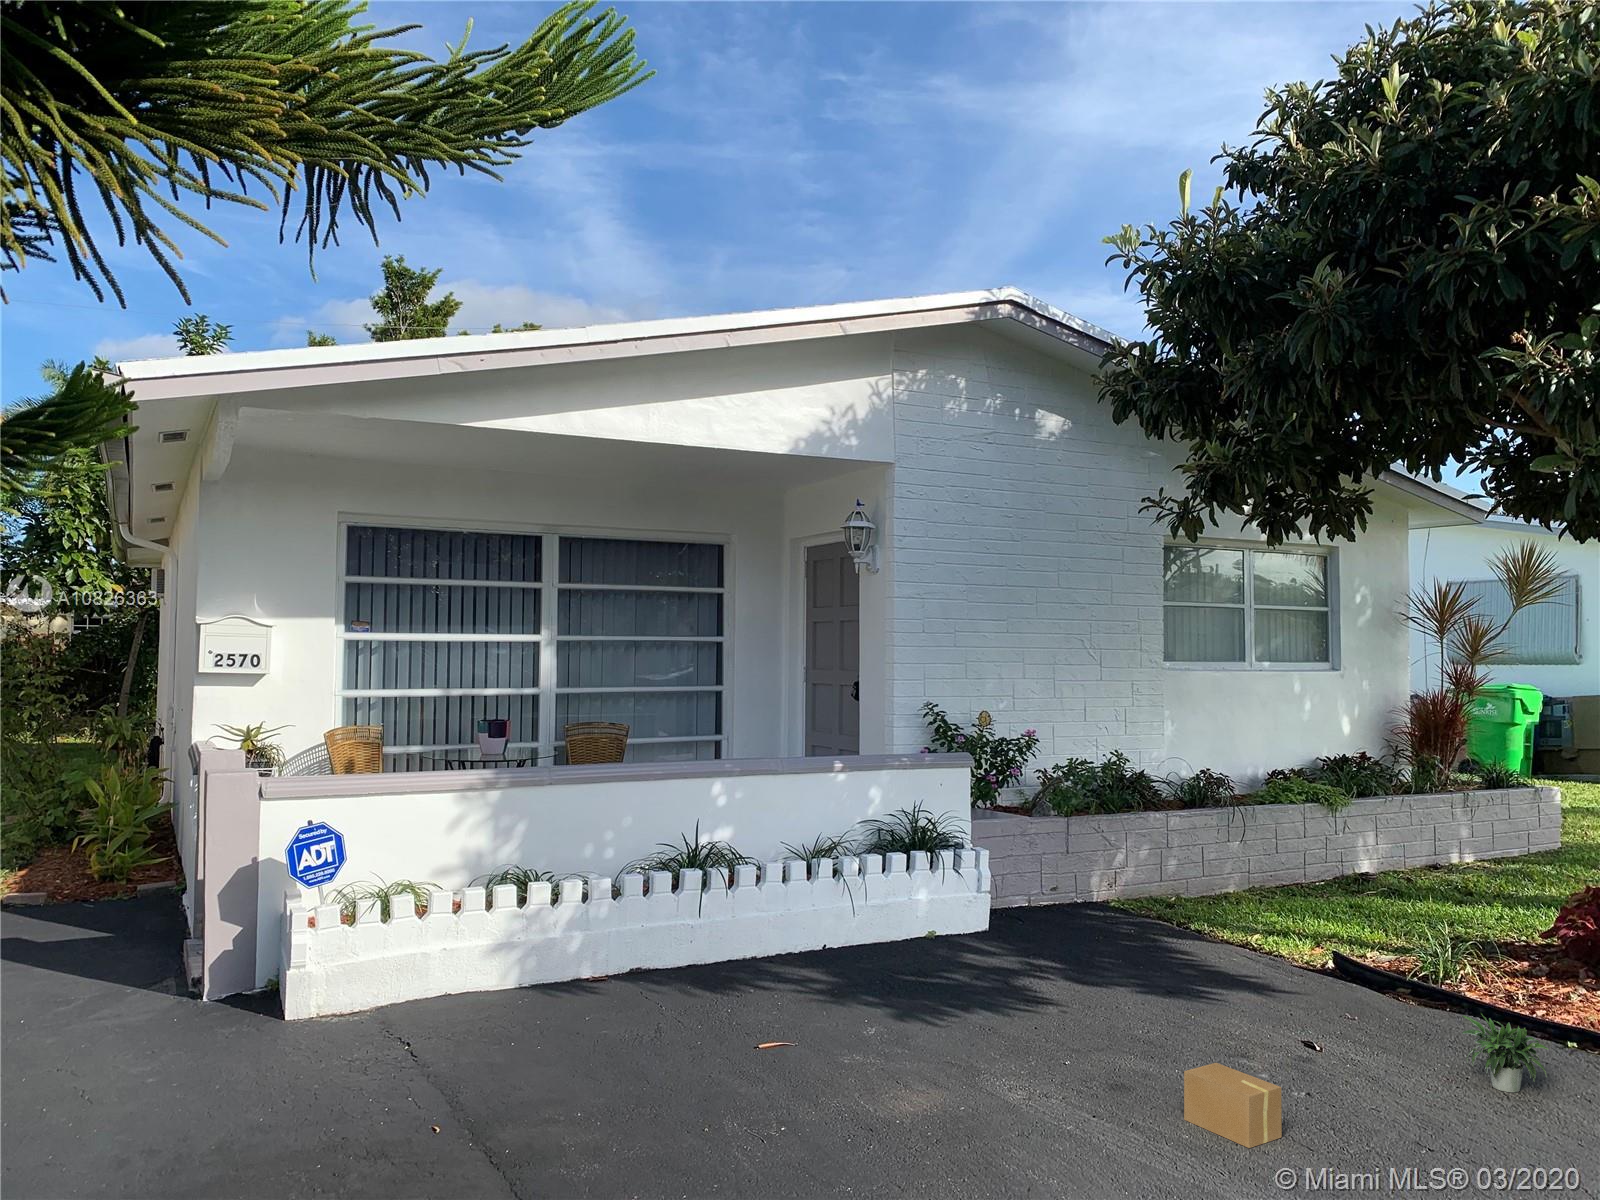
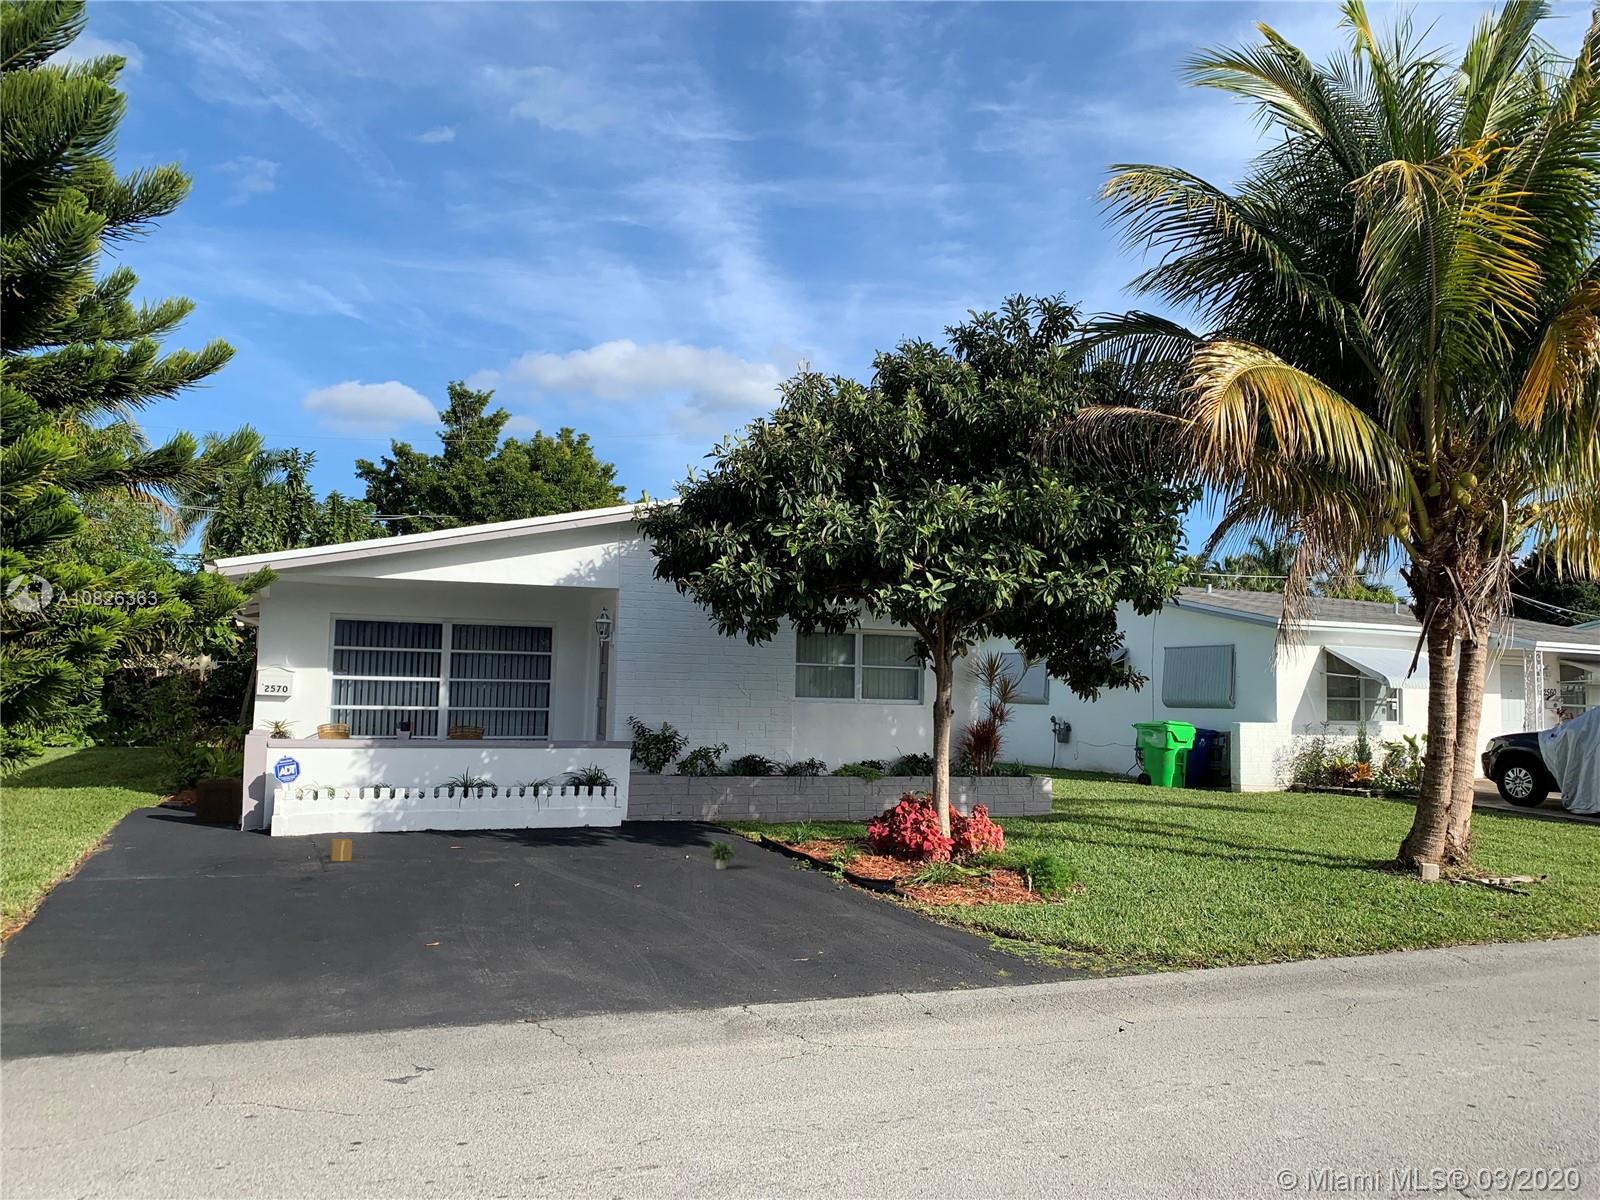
wooden crate: none [80,856,185,969] -> present [195,779,242,823]
cardboard box: present [1184,1063,1282,1148] -> present [330,839,352,861]

